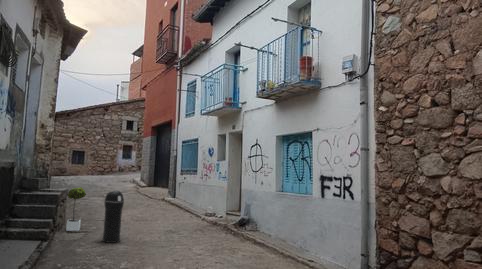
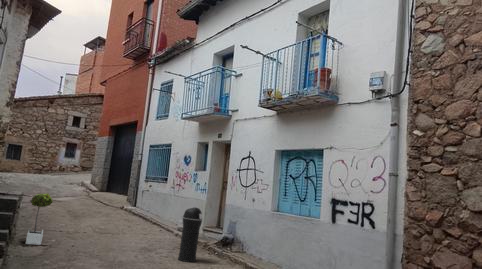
trash can: present [103,190,124,243] -> present [178,208,202,262]

